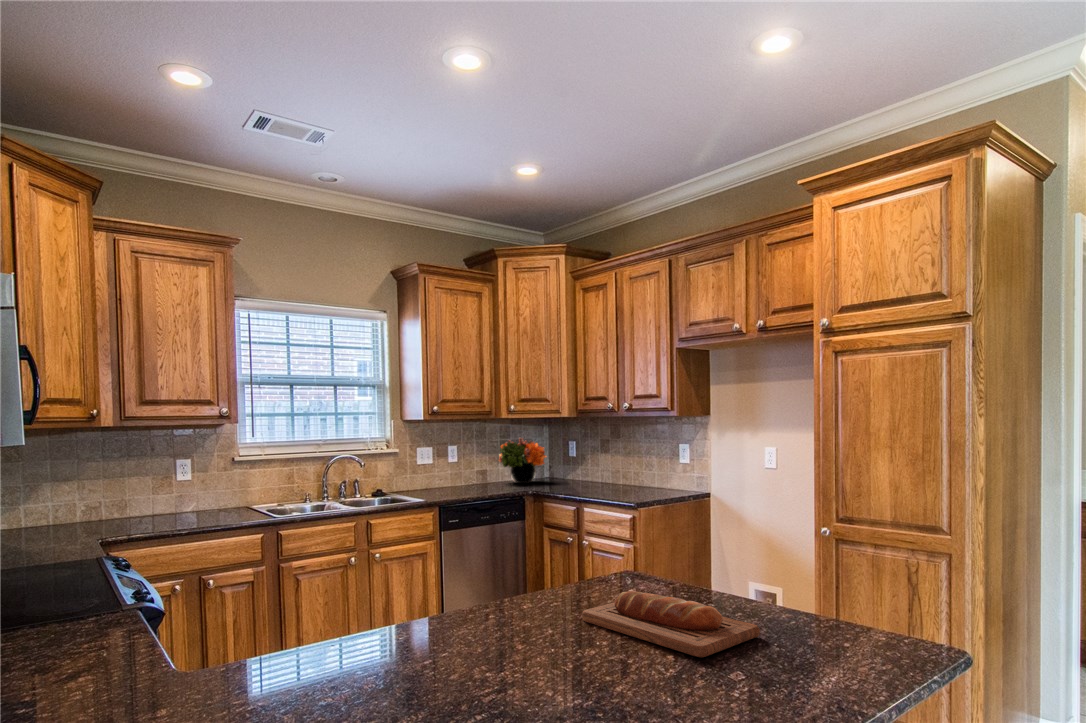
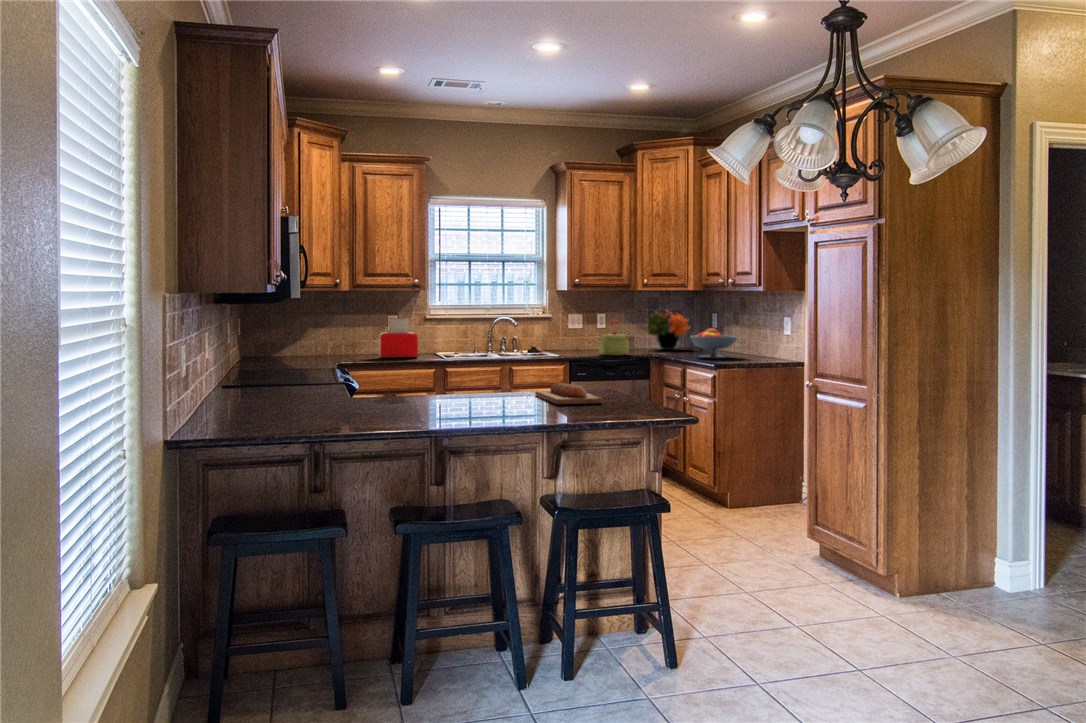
kettle: none [465,453,501,497] -> present [599,320,629,355]
fruit bowl: none [575,458,627,493] -> present [691,328,737,358]
toaster: none [160,463,229,528] -> present [378,317,418,359]

